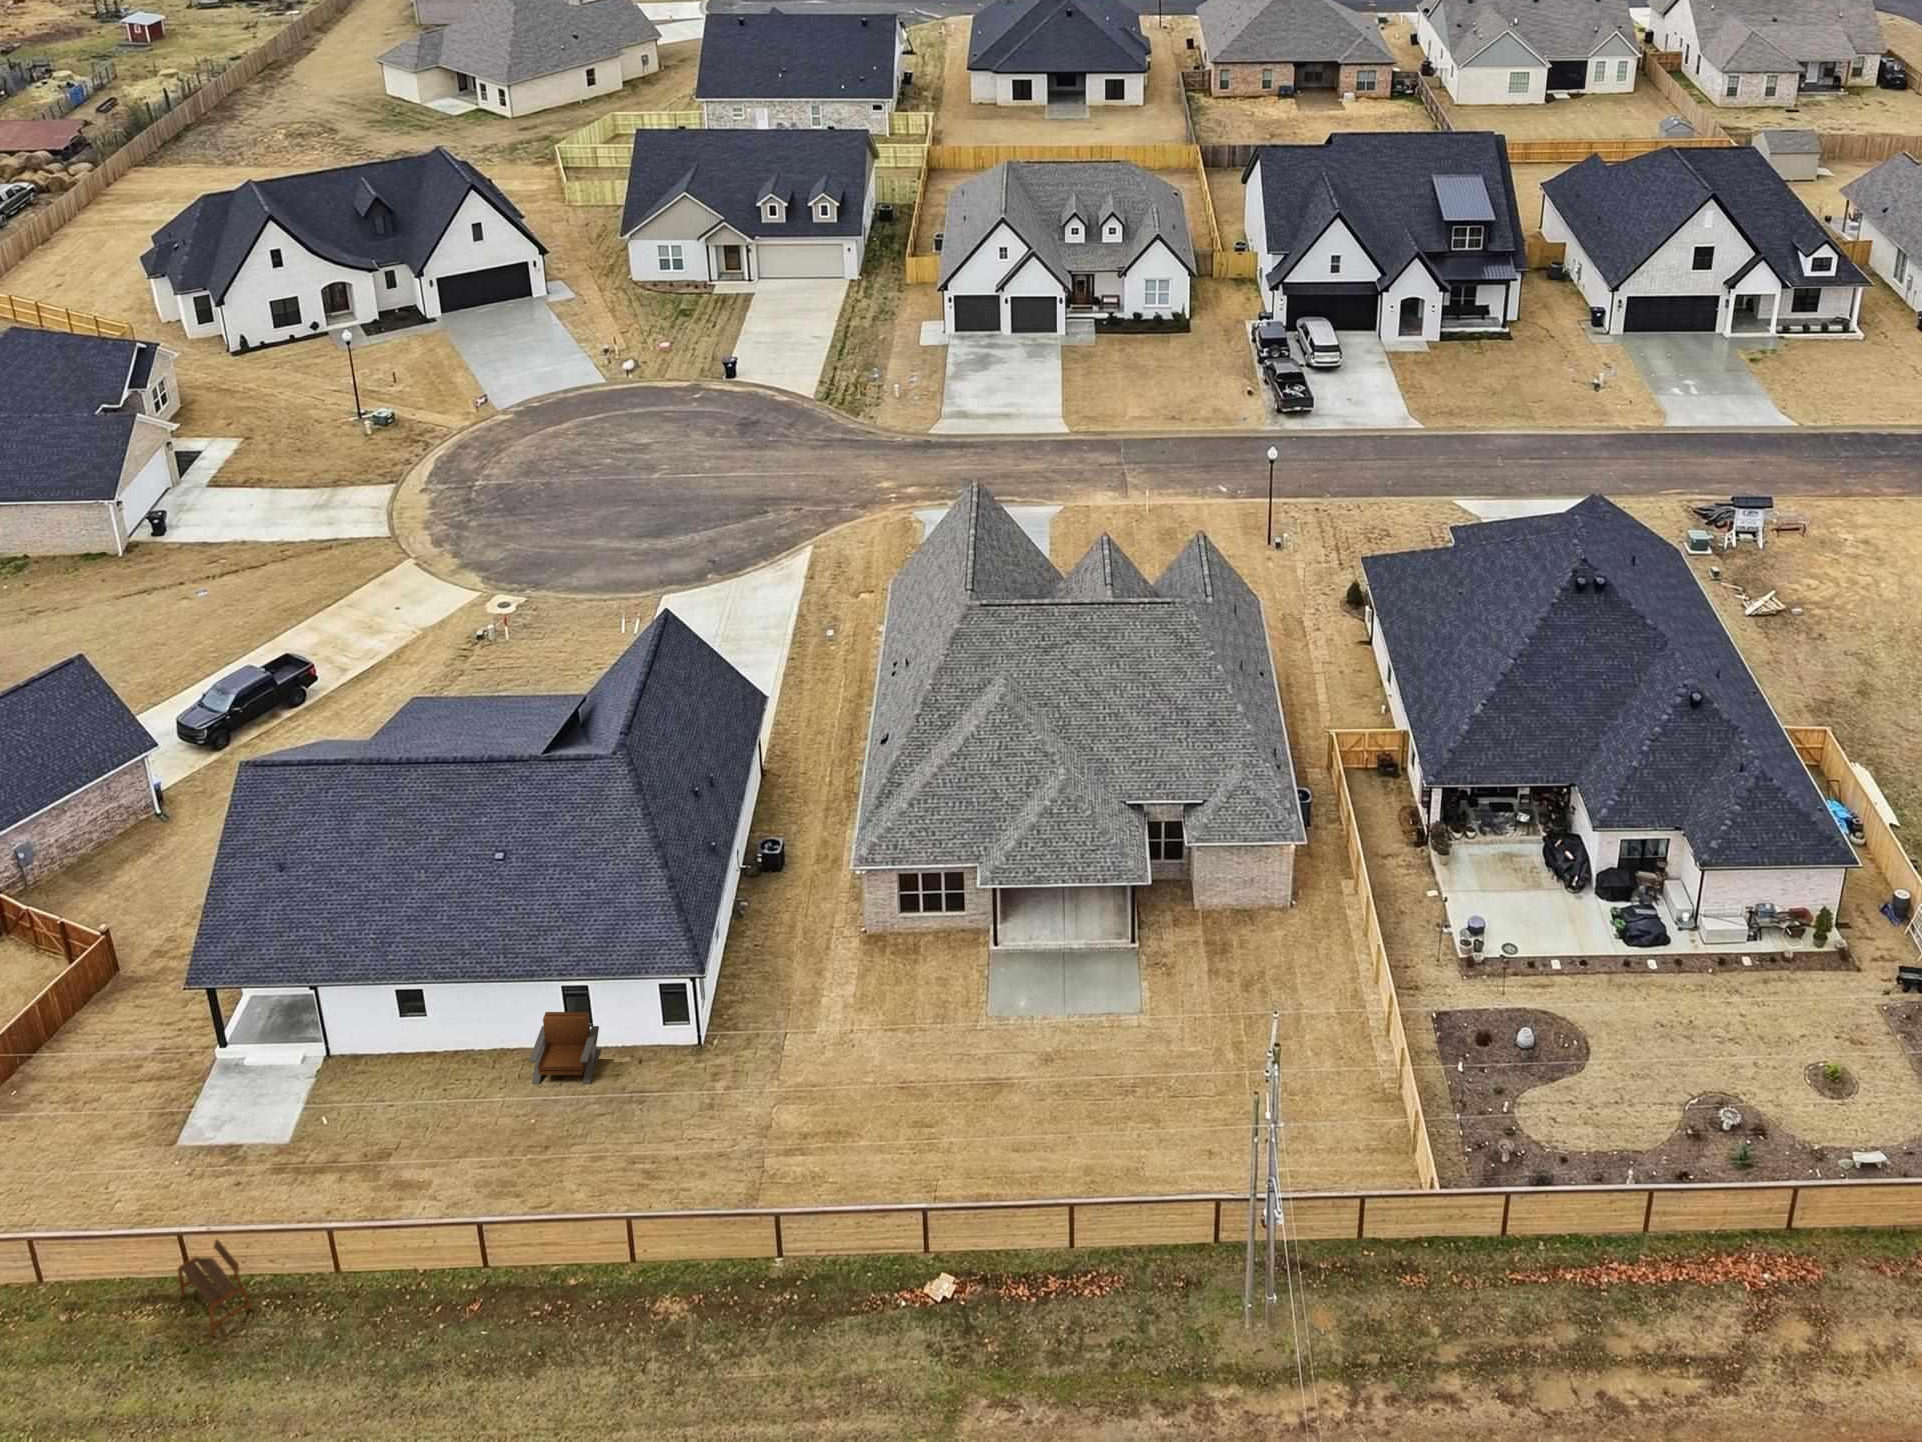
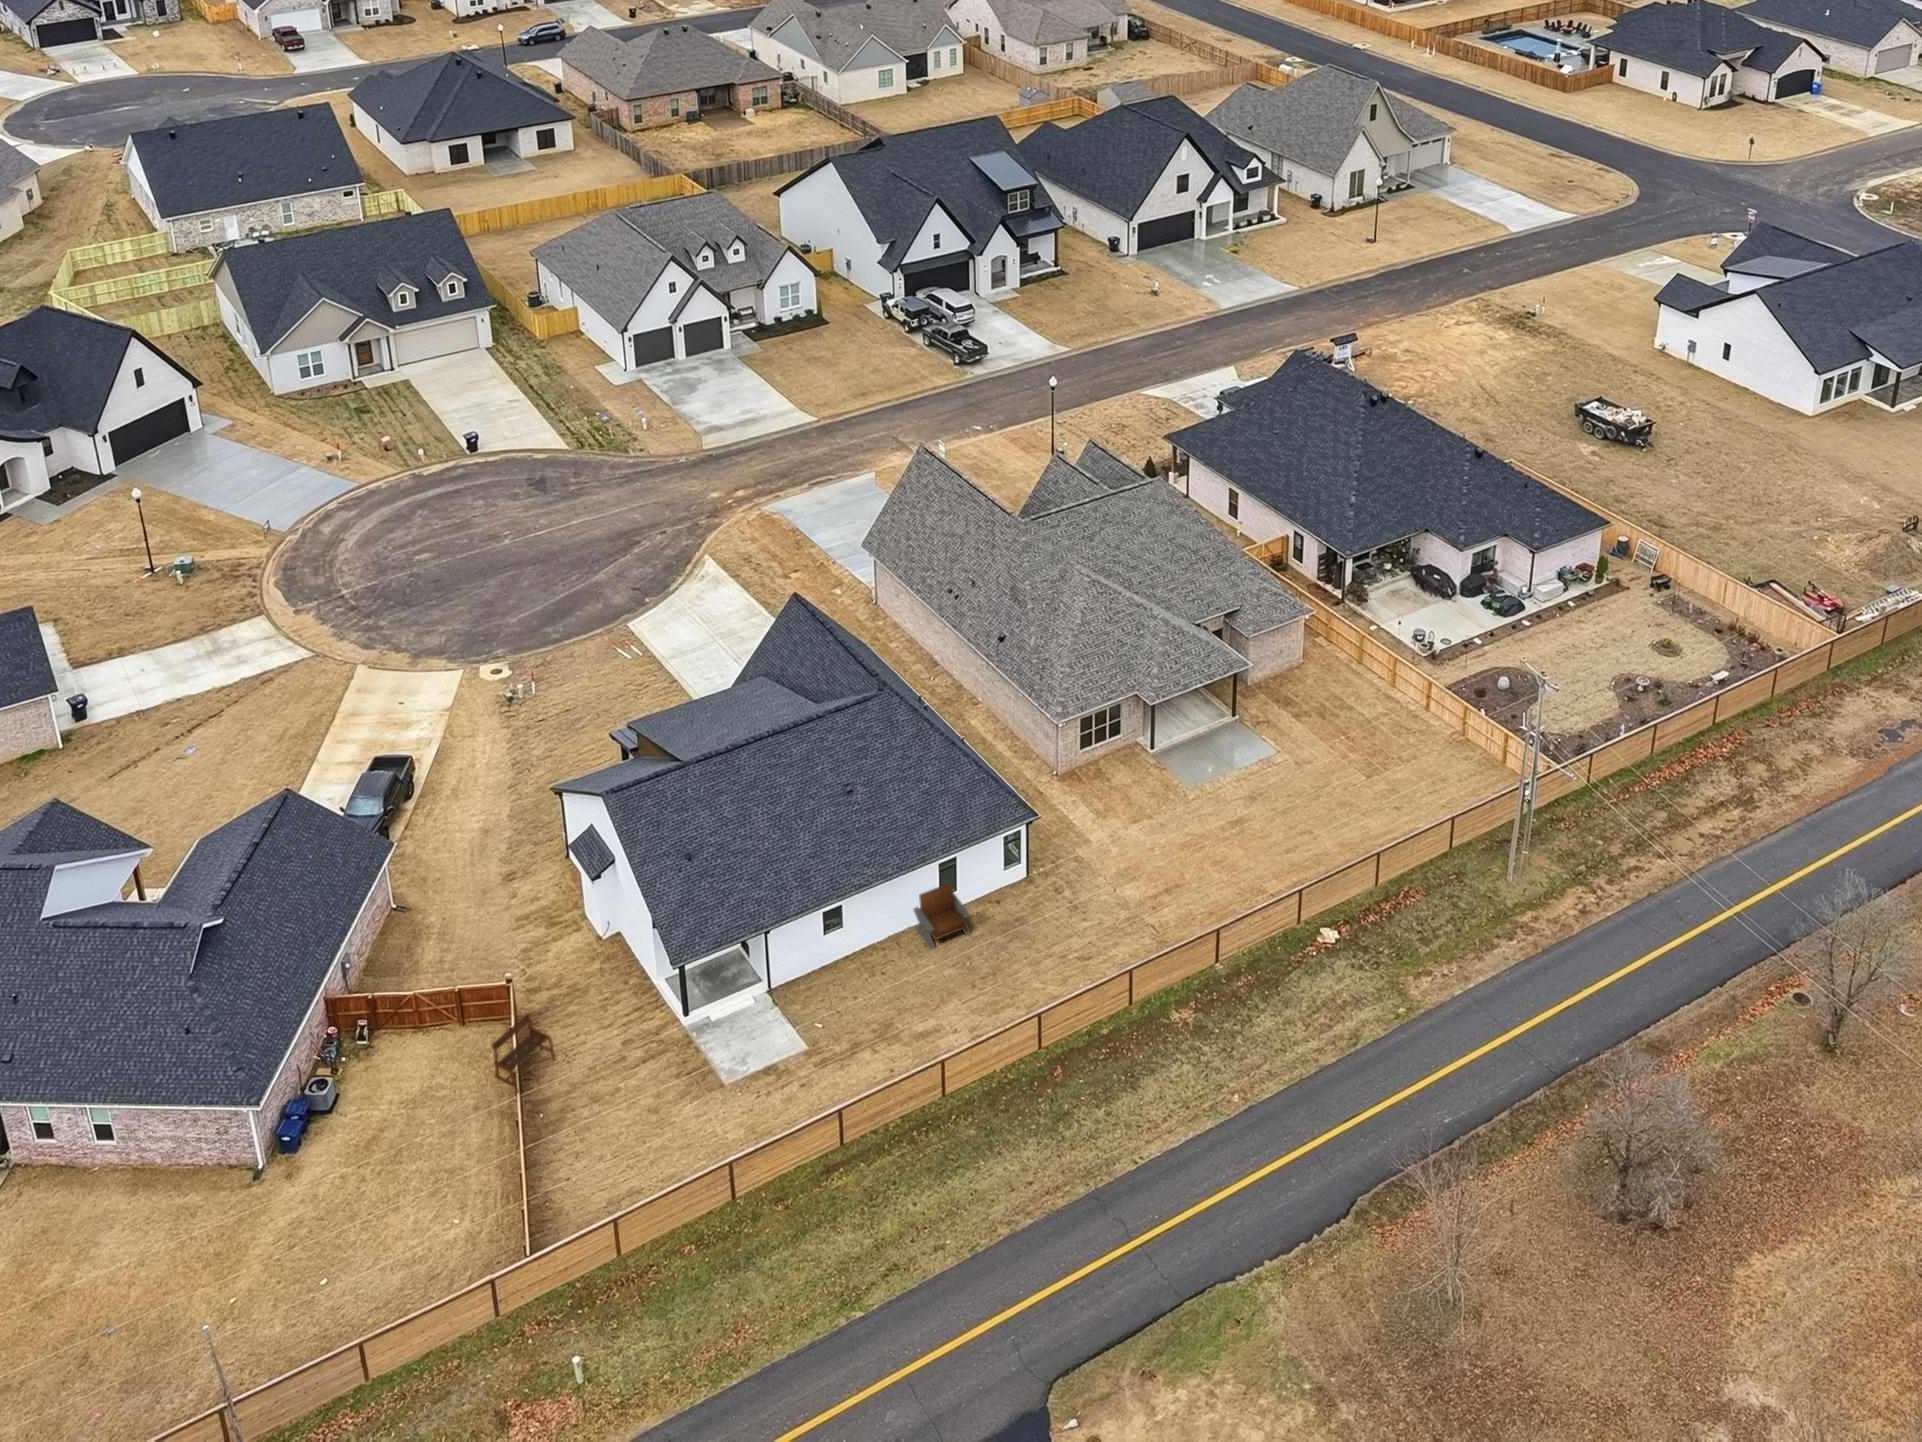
bench: present [178,1228,252,1337] -> present [492,1014,556,1093]

